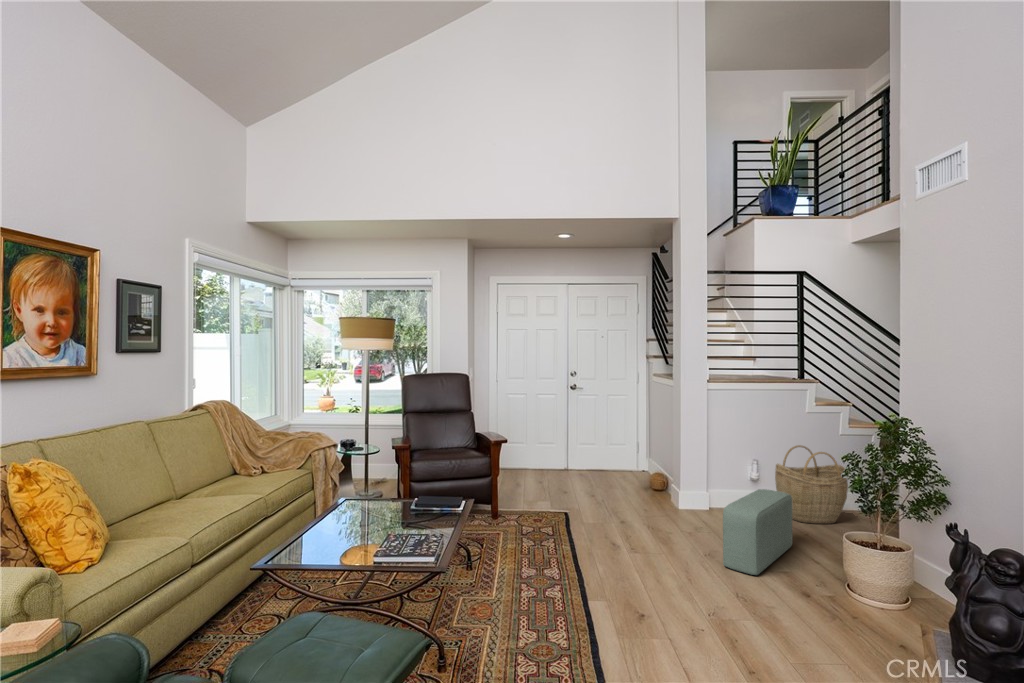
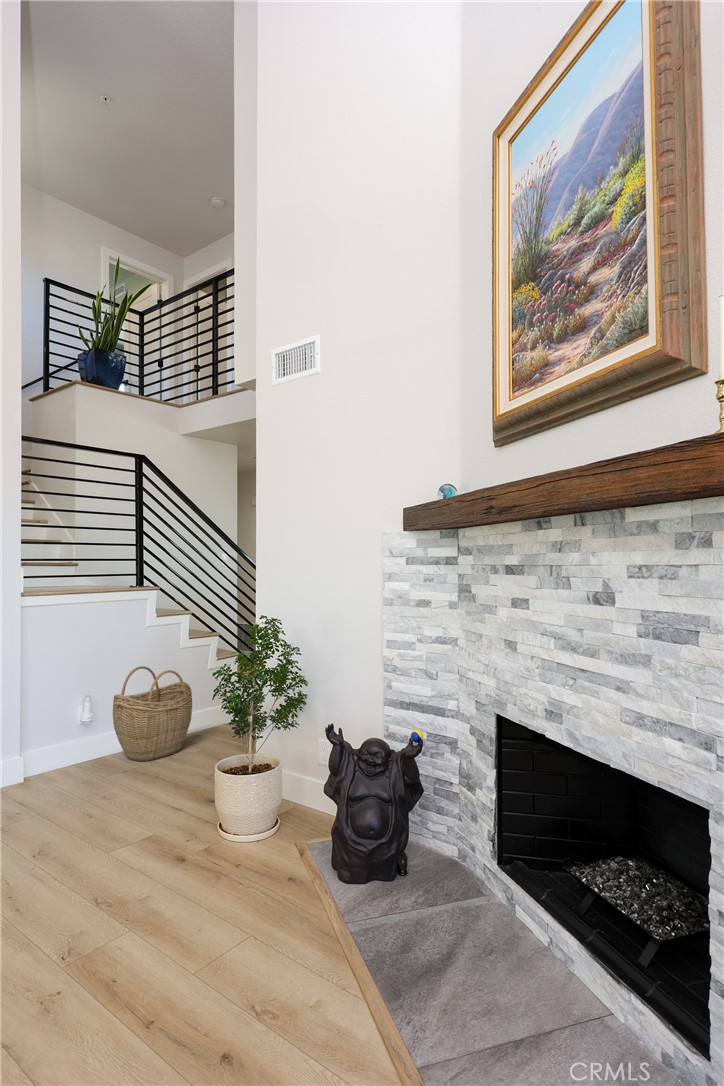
pouf: present [723,489,792,575] -> none [63,731,144,863]

